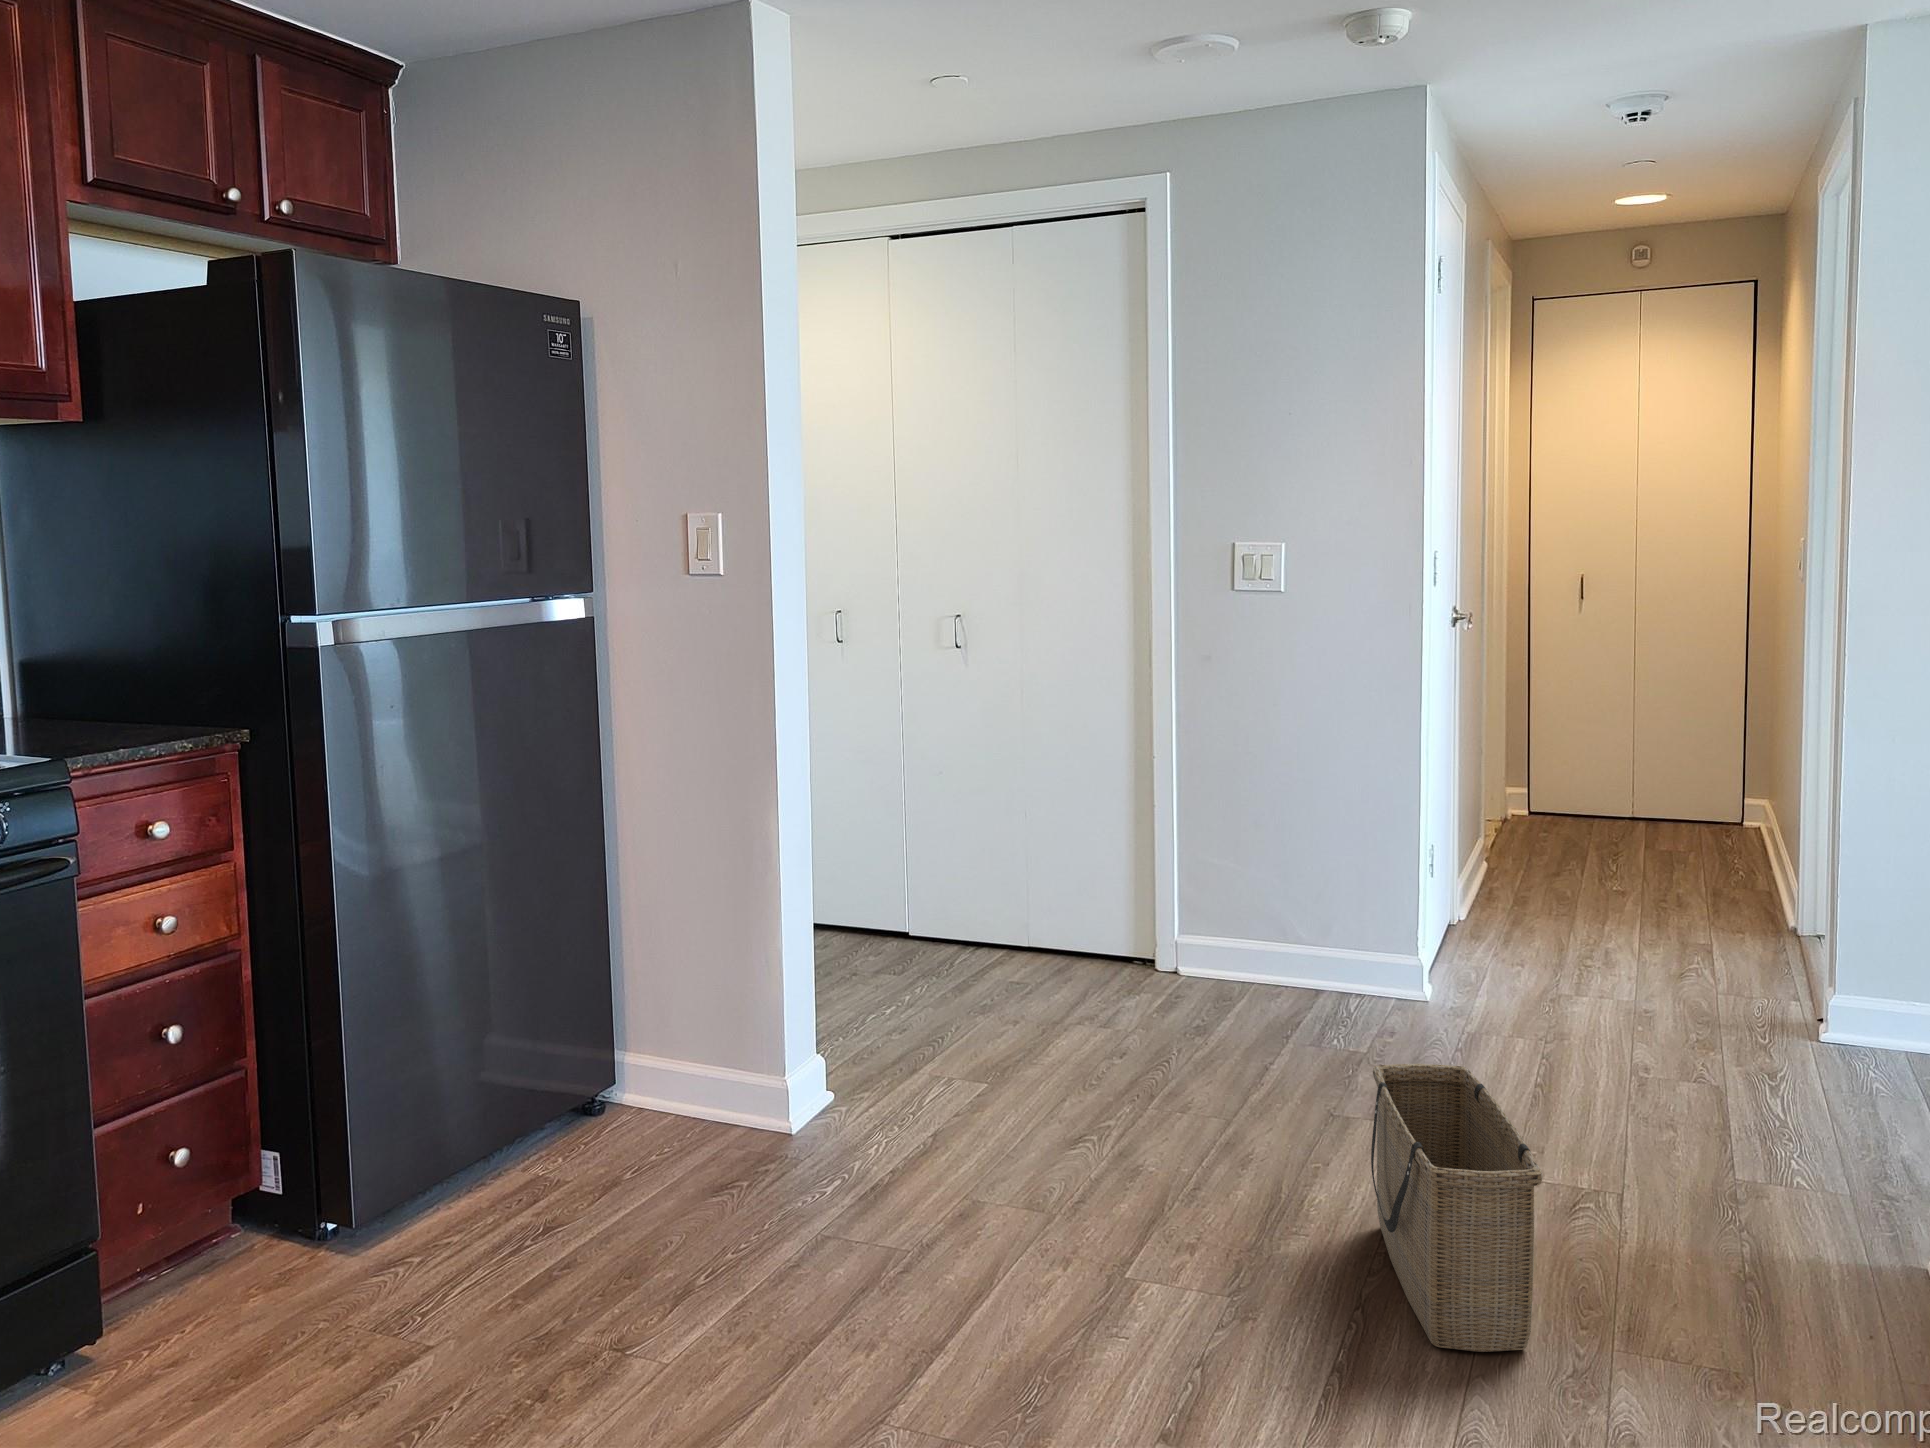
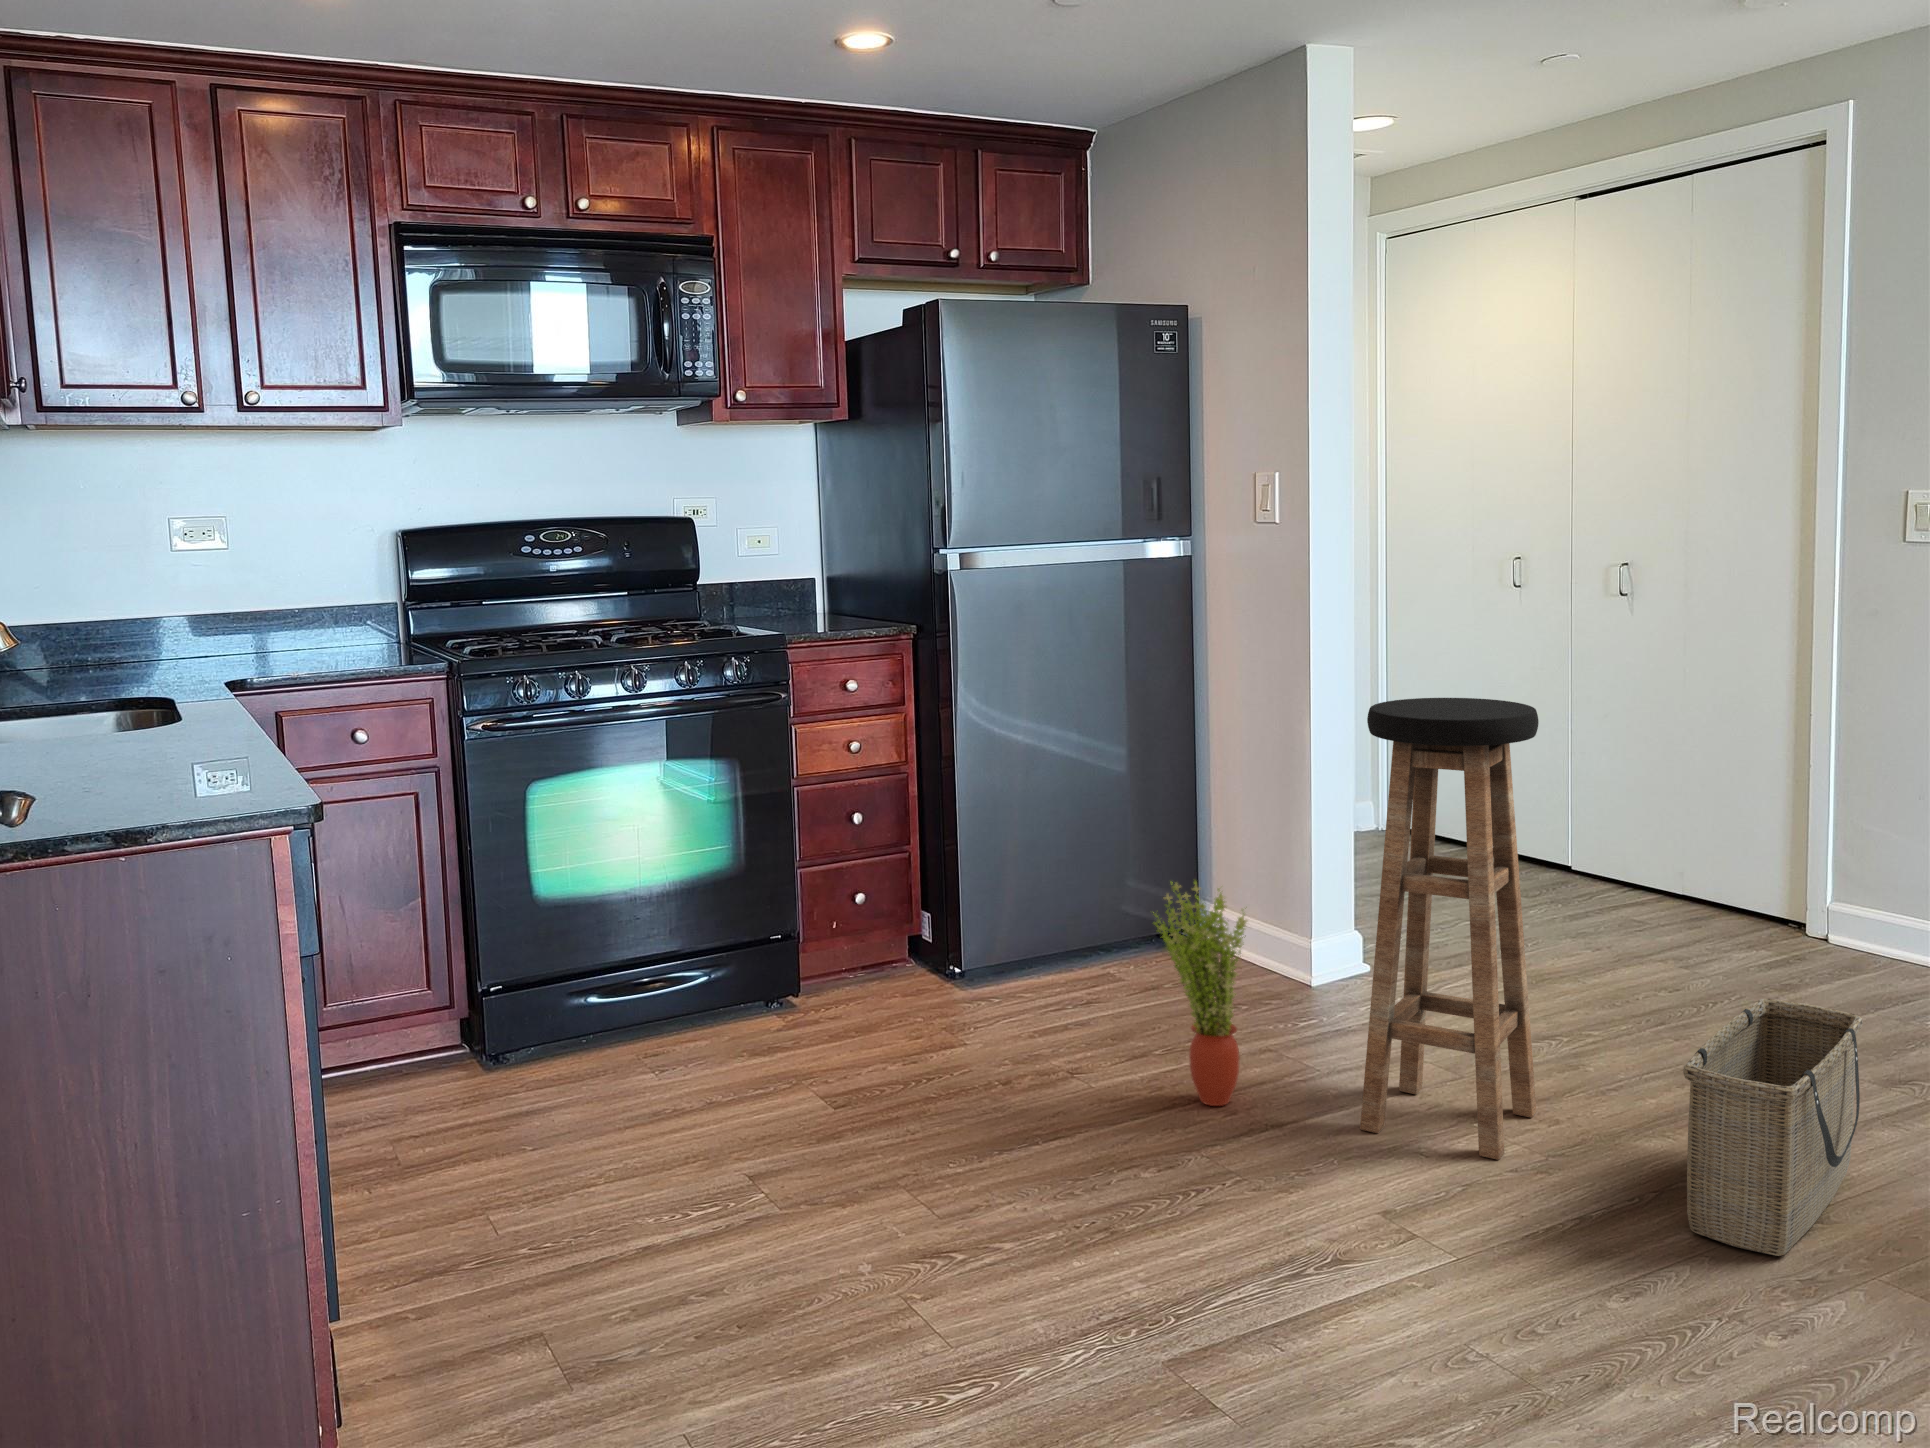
bar stool: none [999,778,1193,1323] -> present [1360,698,1539,1160]
potted plant: none [757,1049,891,1345] -> present [1153,881,1247,1106]

